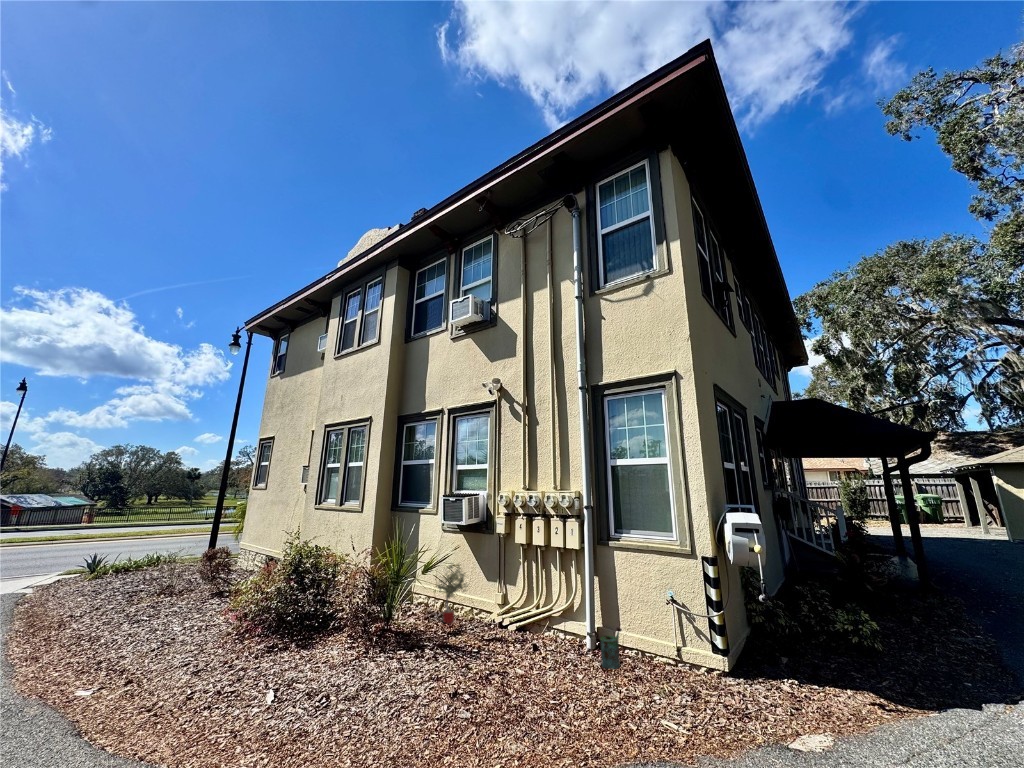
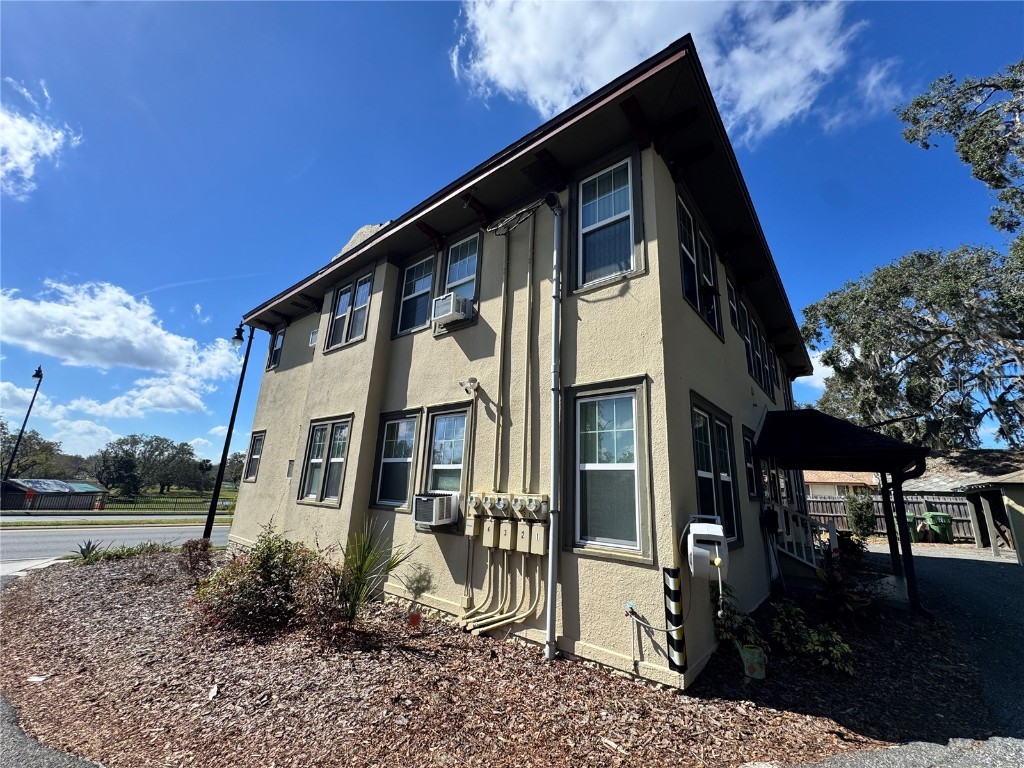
watering can: present [600,628,622,669] -> present [732,636,768,679]

